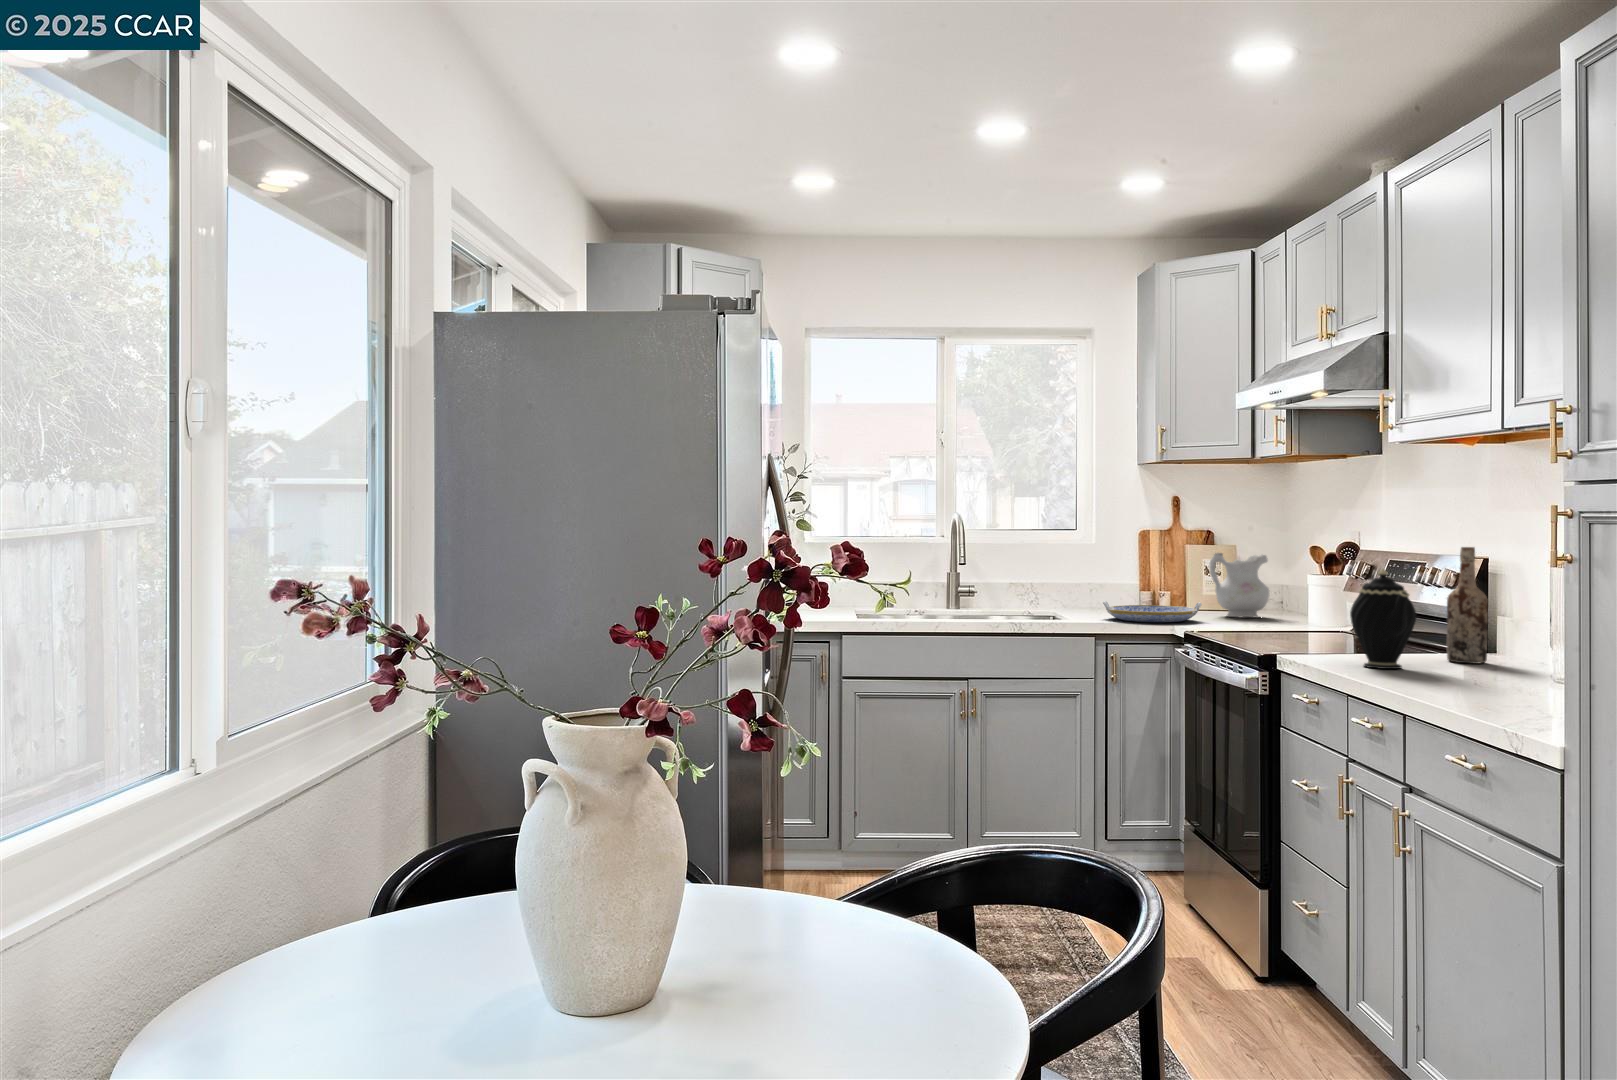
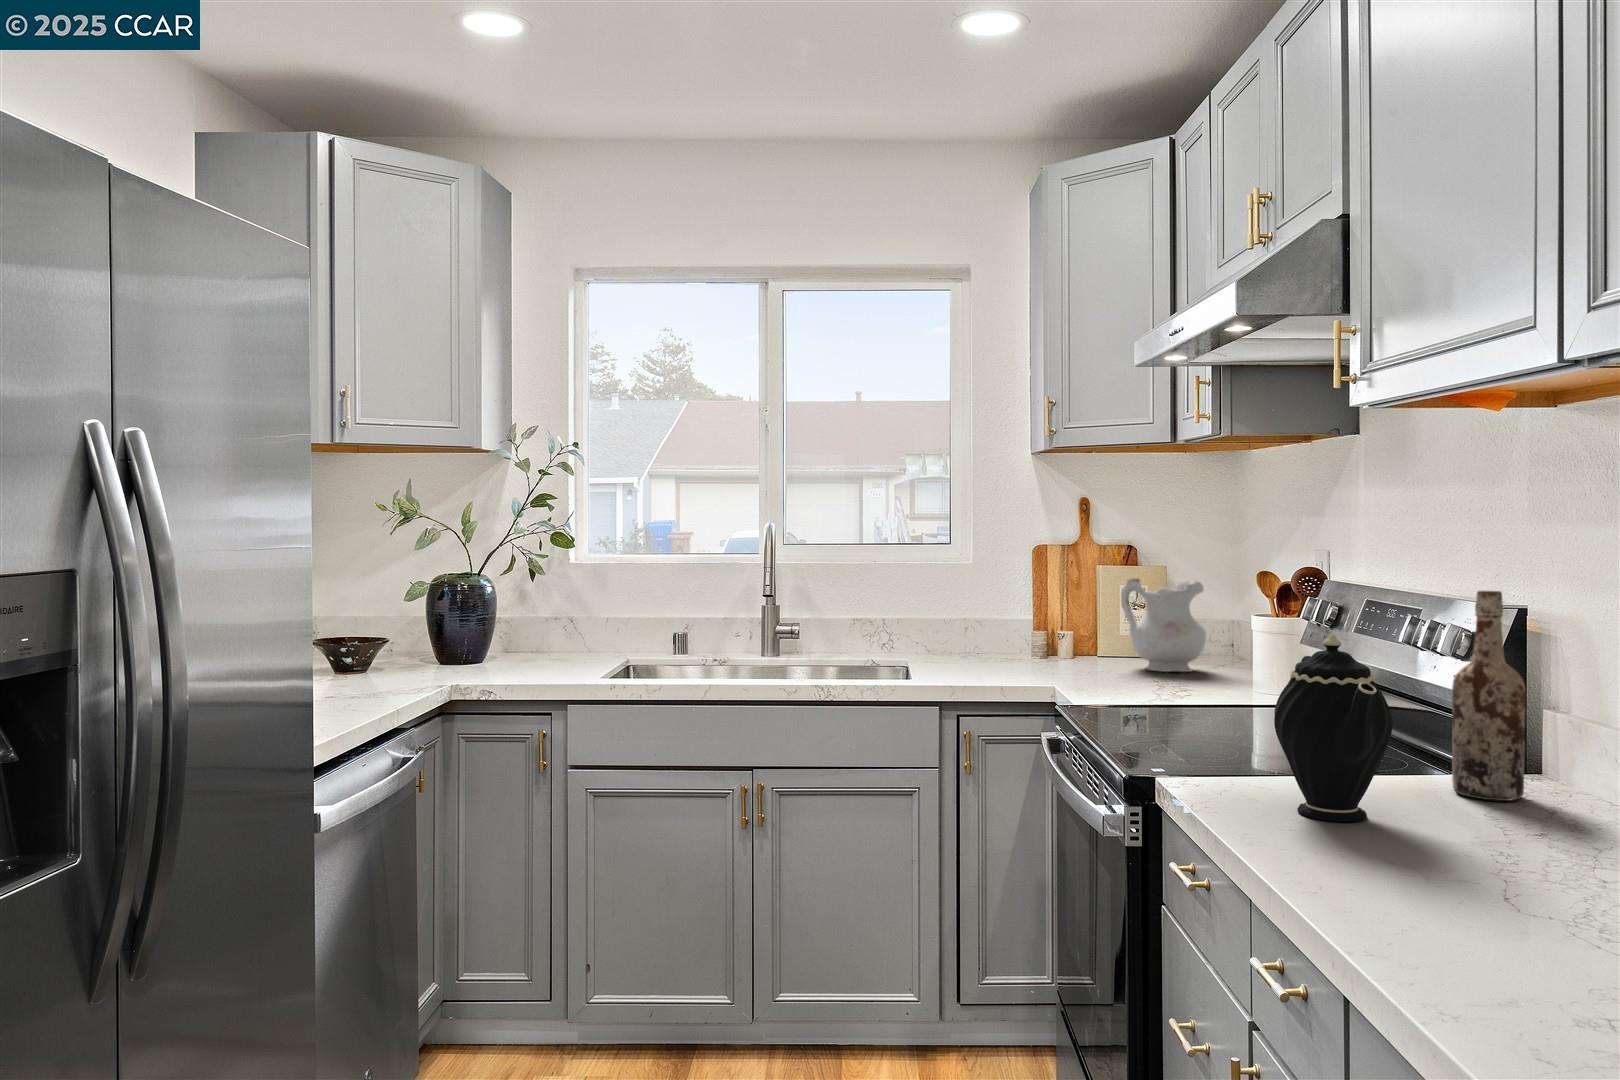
serving tray: present [1103,601,1202,622] -> none [962,649,1101,683]

